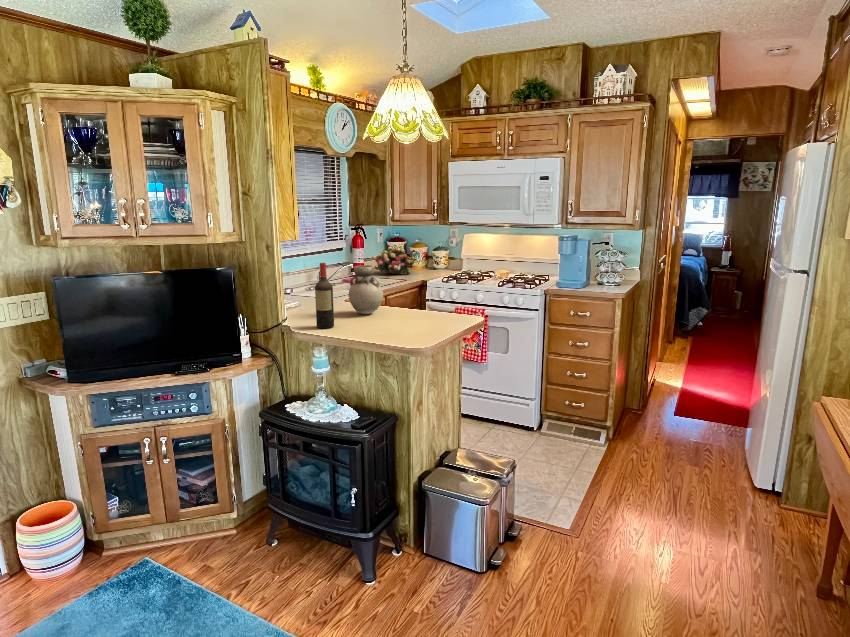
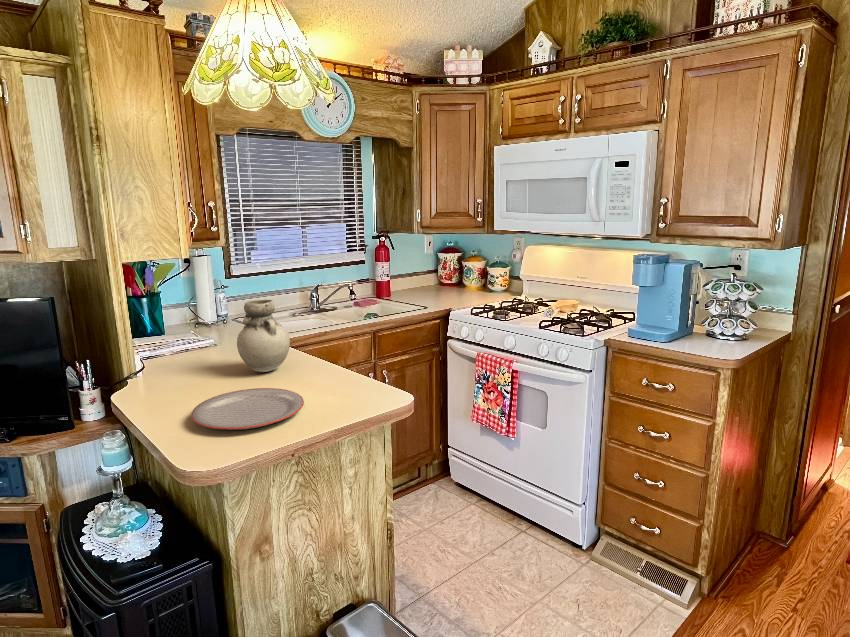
flower arrangement: present [372,247,416,275] -> none [401,260,460,298]
wine bottle: present [315,263,334,328] -> none [144,300,179,398]
plate: none [372,317,437,334] -> present [191,388,304,430]

